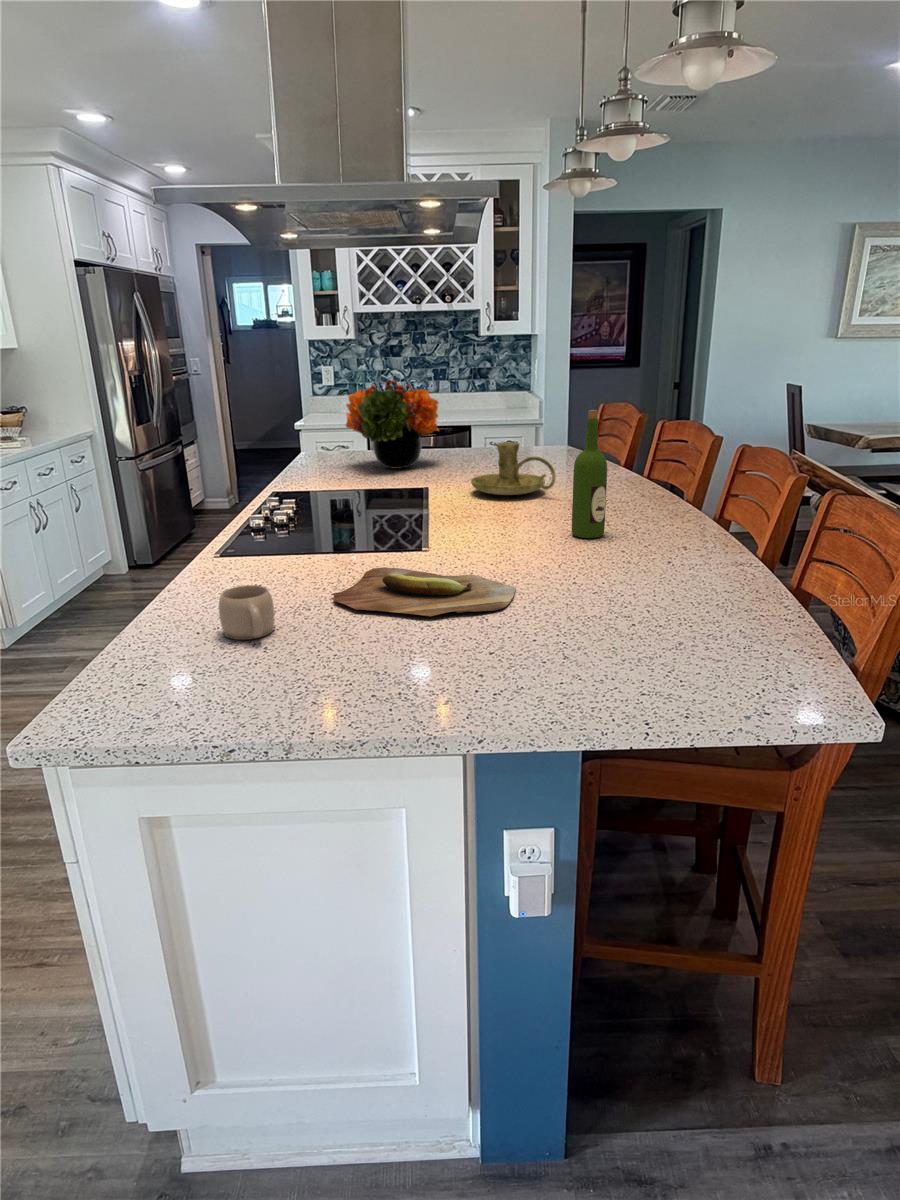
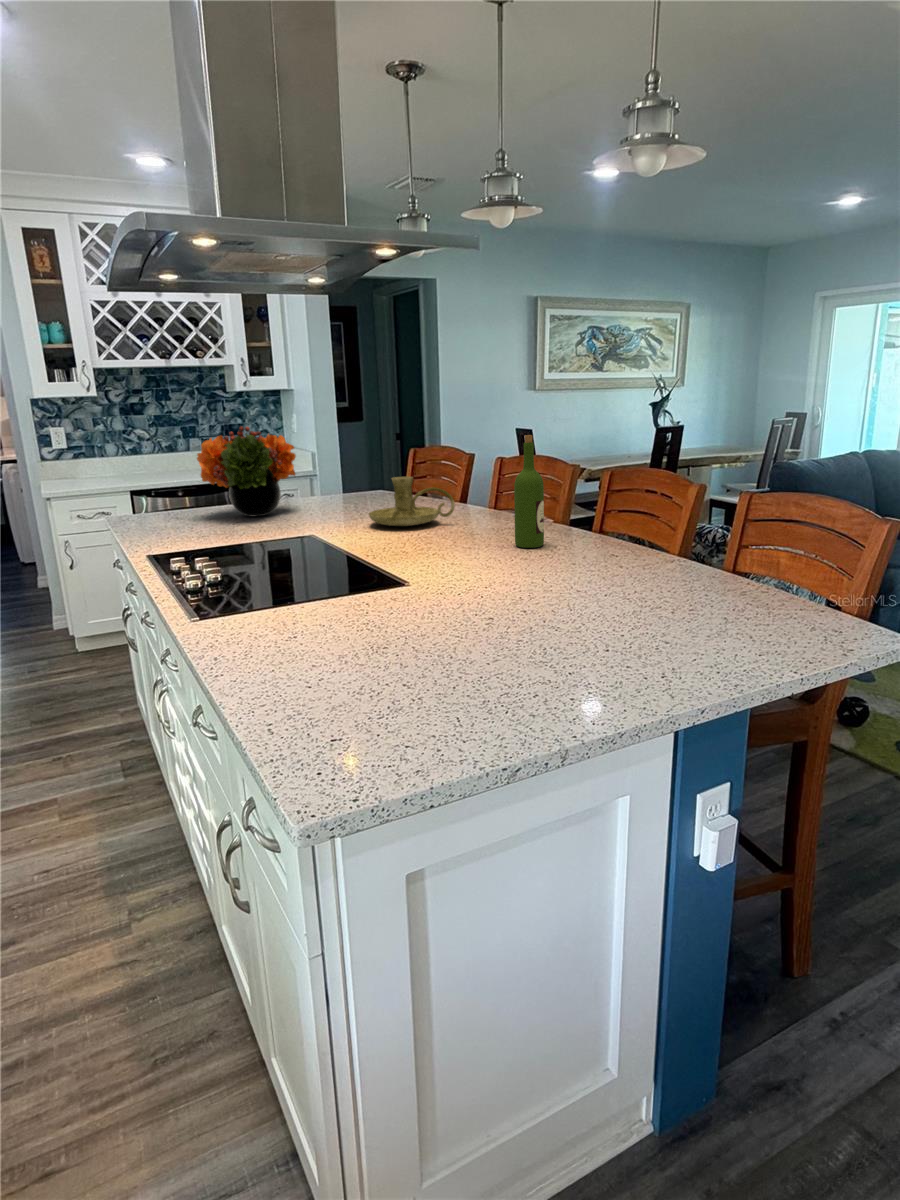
cutting board: present [331,567,516,616] -> none [393,583,559,620]
mug: present [219,585,274,640] -> none [338,606,401,660]

